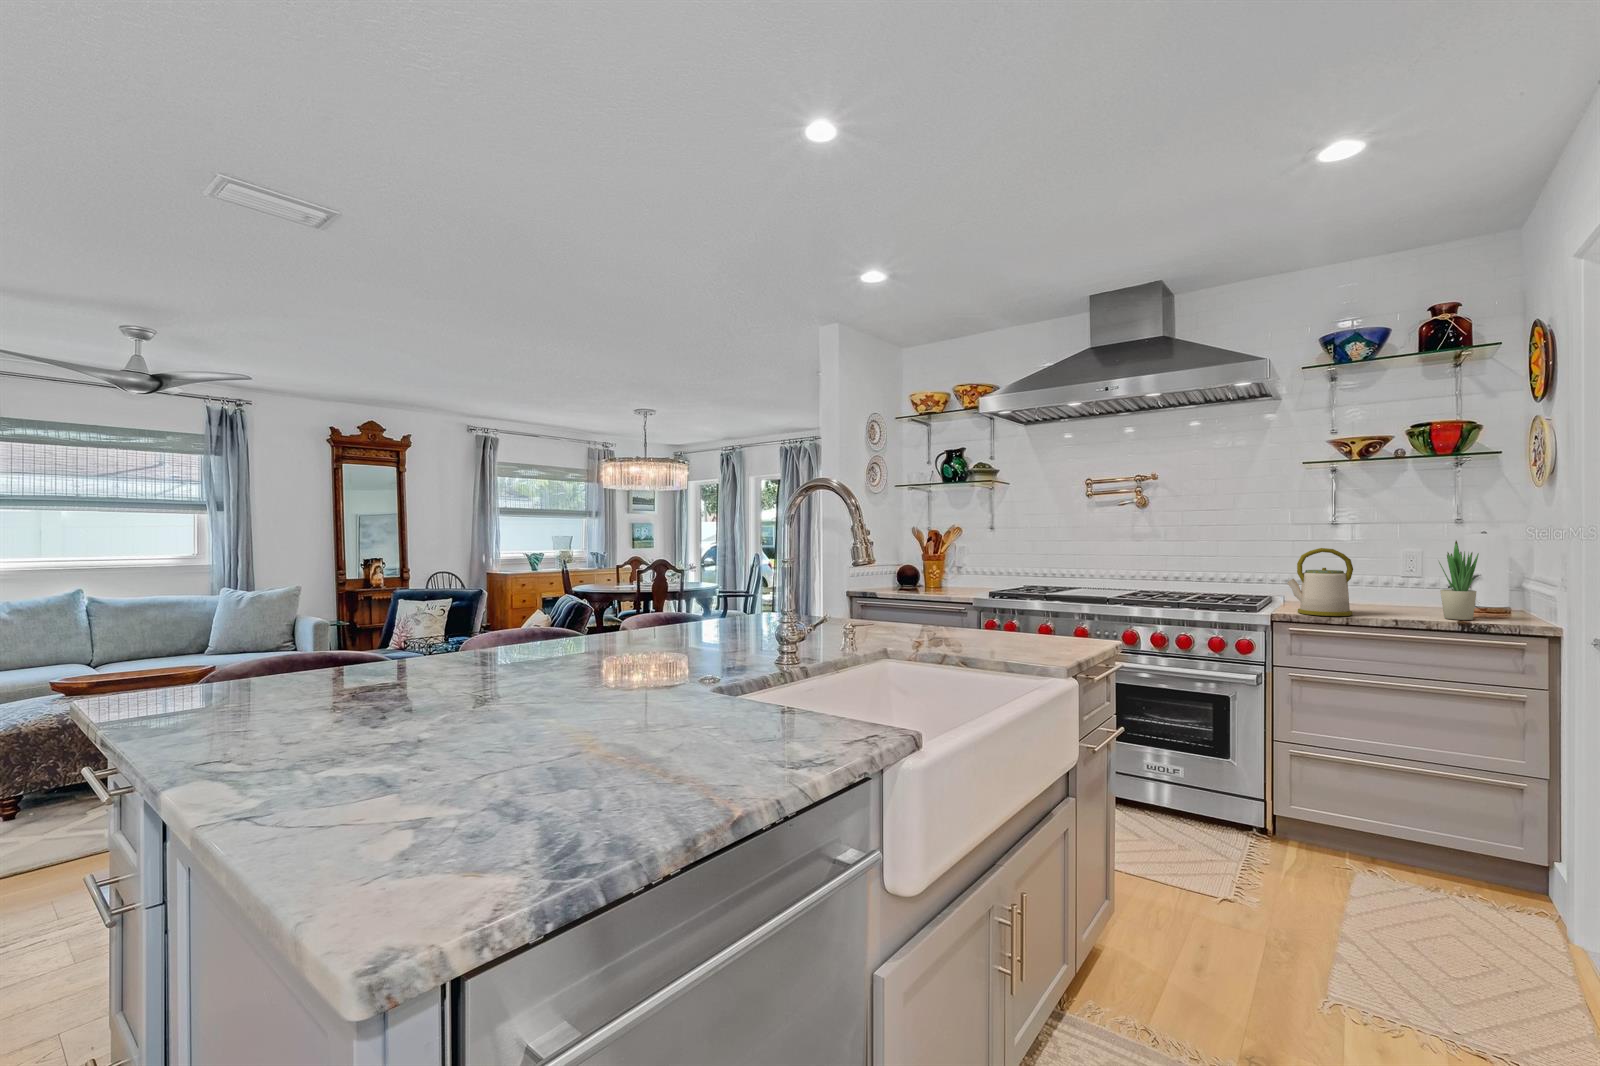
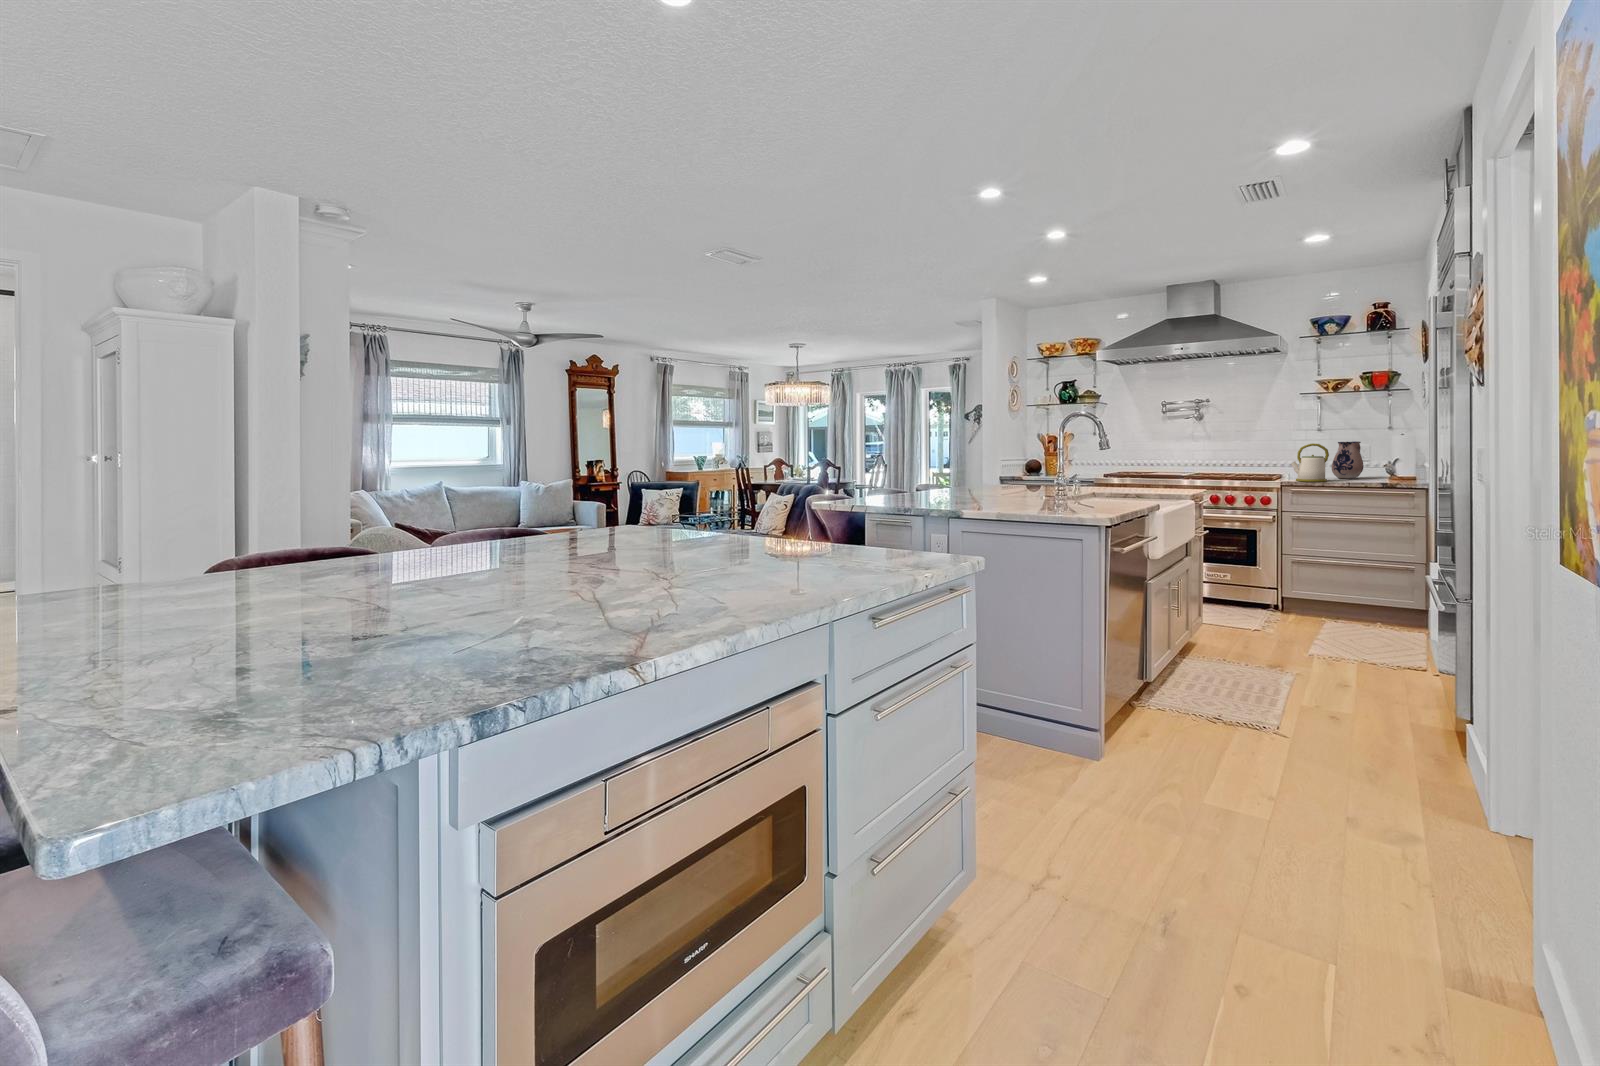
potted plant: present [1439,541,1479,620] -> none [1376,438,1398,482]
ceramic pitcher: none [1357,545,1414,609] -> present [1332,441,1364,479]

